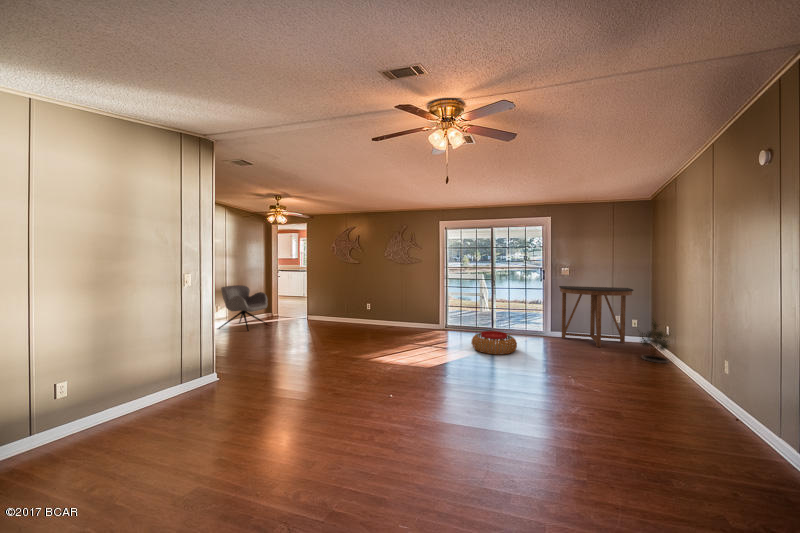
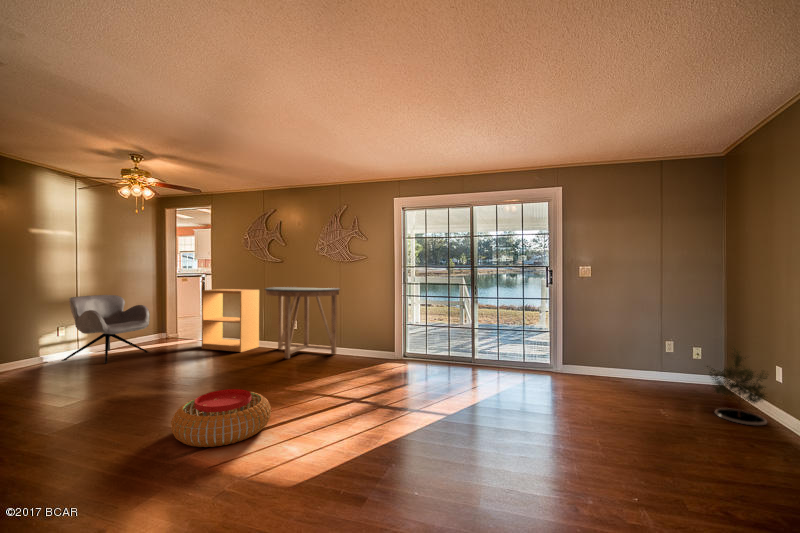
bookshelf: none [302,281,340,324] -> present [202,289,259,352]
console table: present [559,286,633,347] -> present [265,287,340,359]
pouf: present [472,331,517,355] -> present [171,389,271,447]

